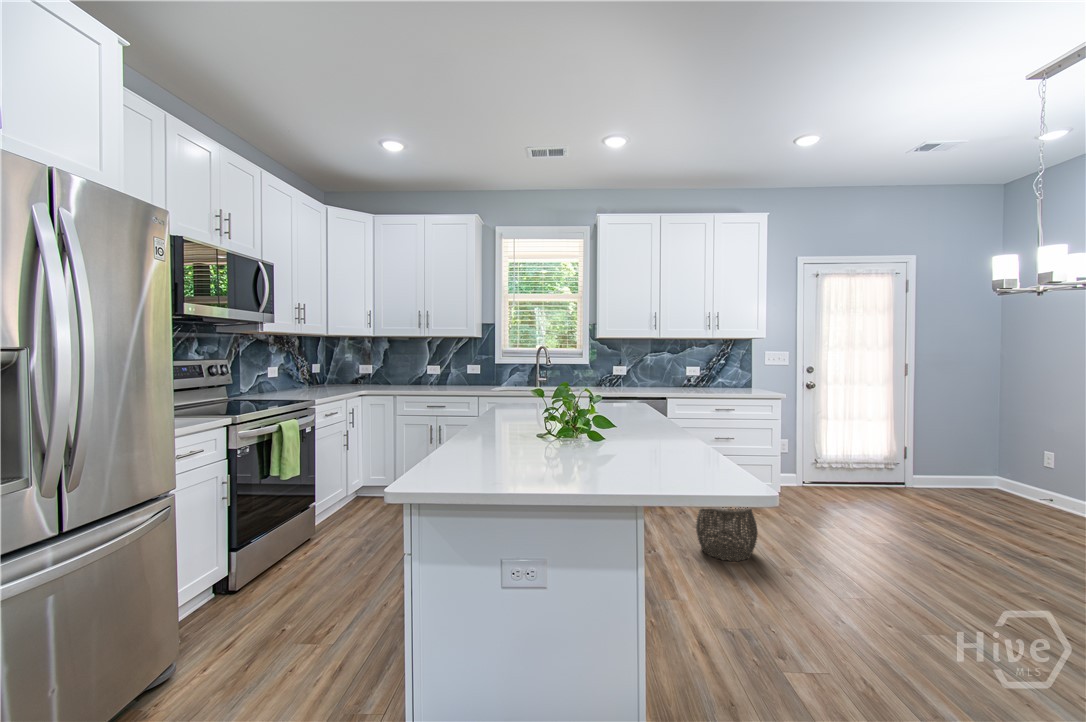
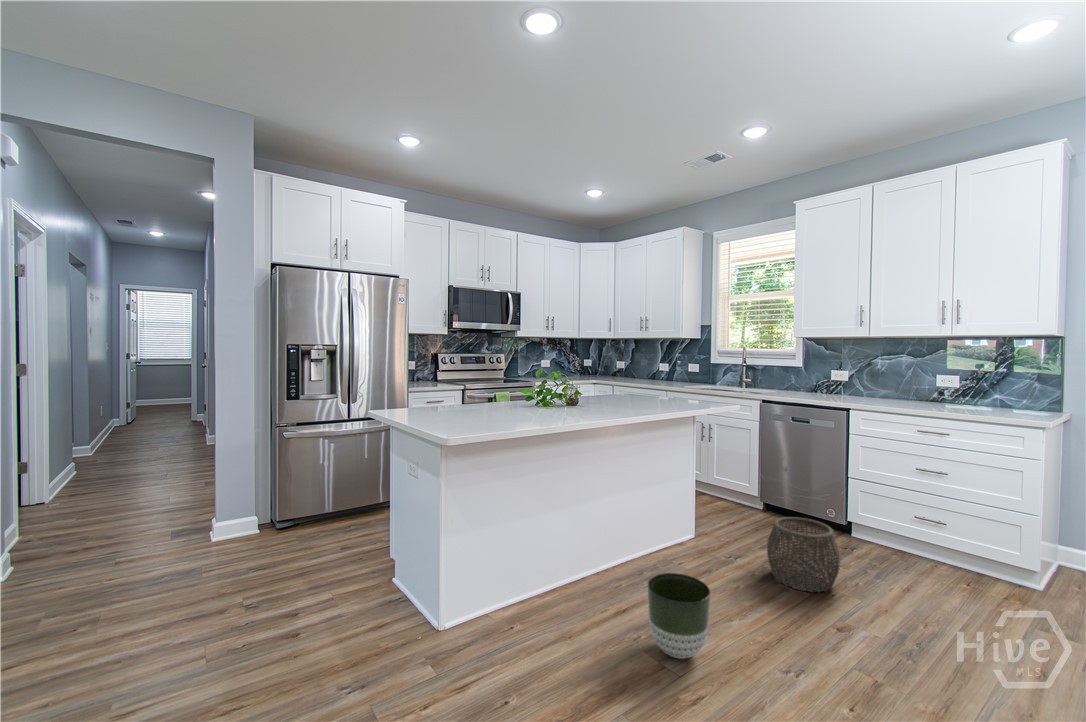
planter: none [789,584,863,677] -> present [648,573,710,659]

